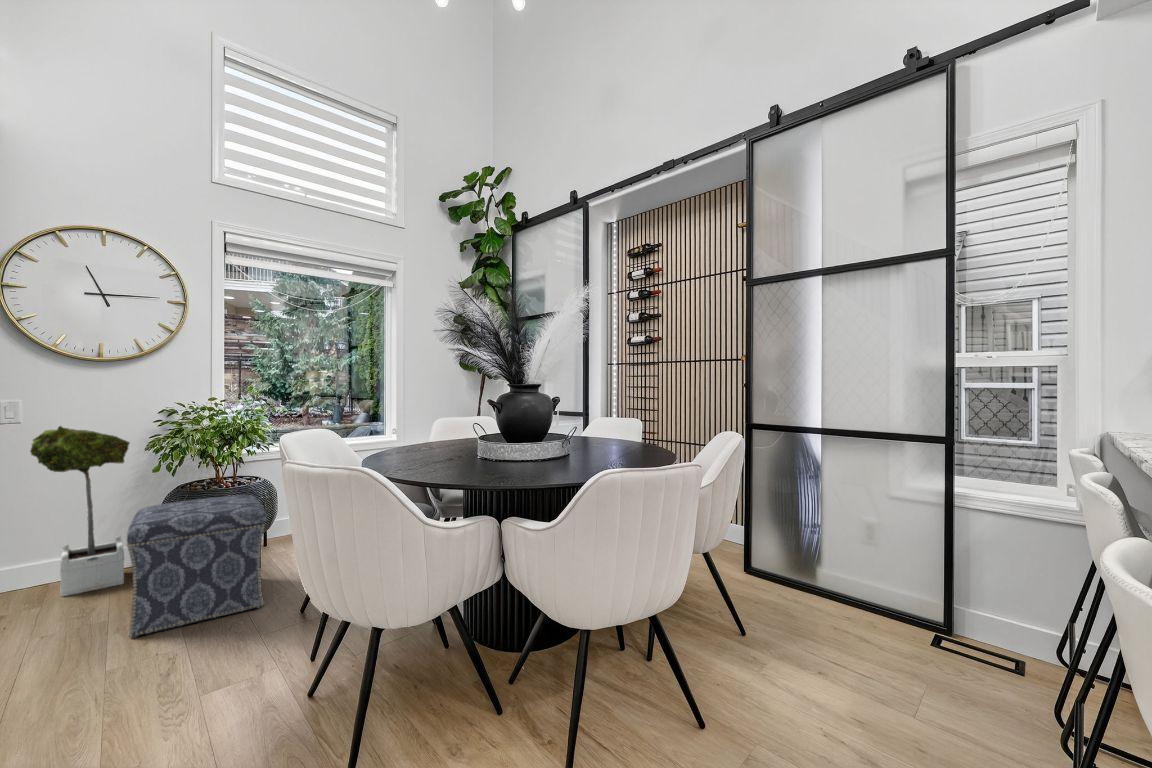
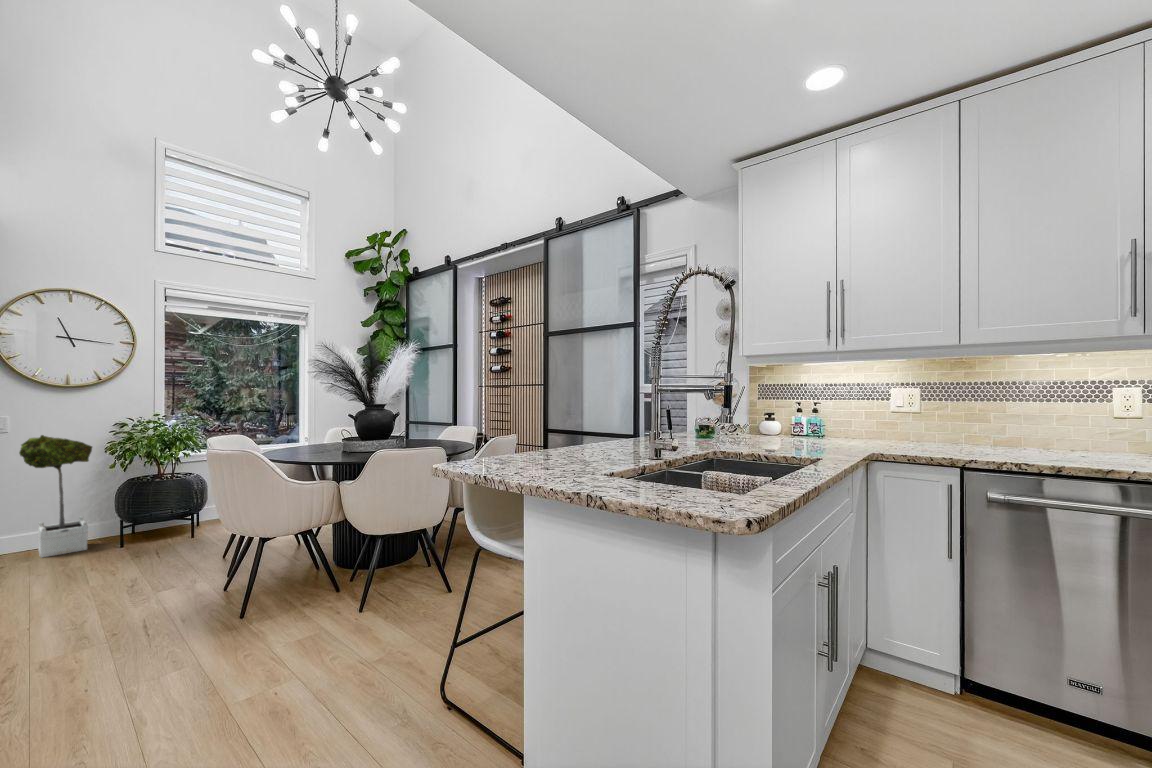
ottoman: present [126,495,267,638] -> none [100,483,199,574]

